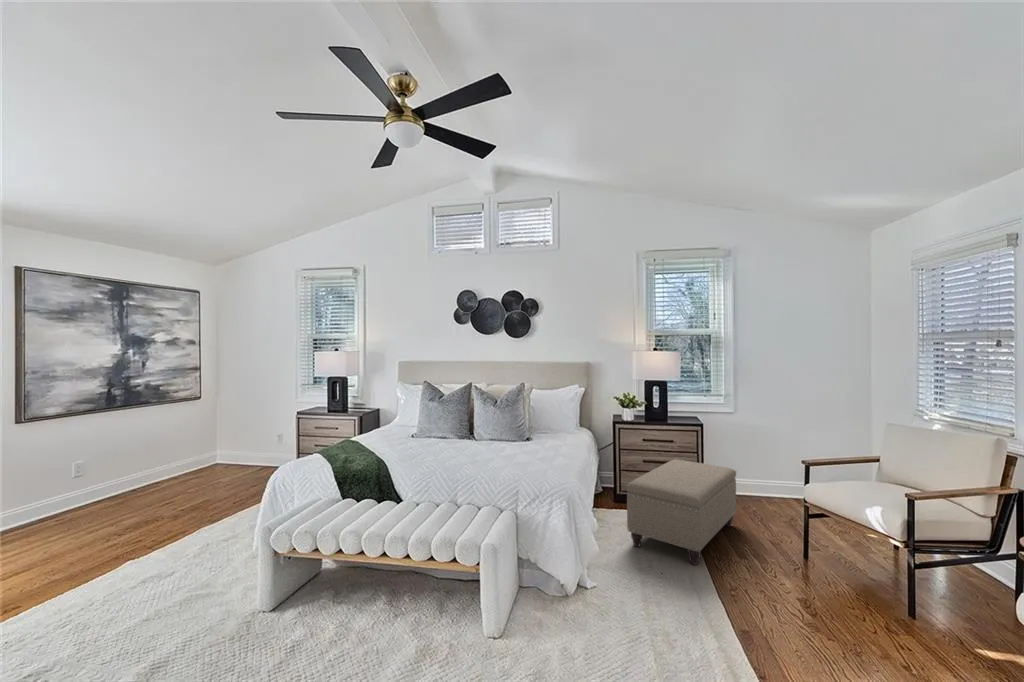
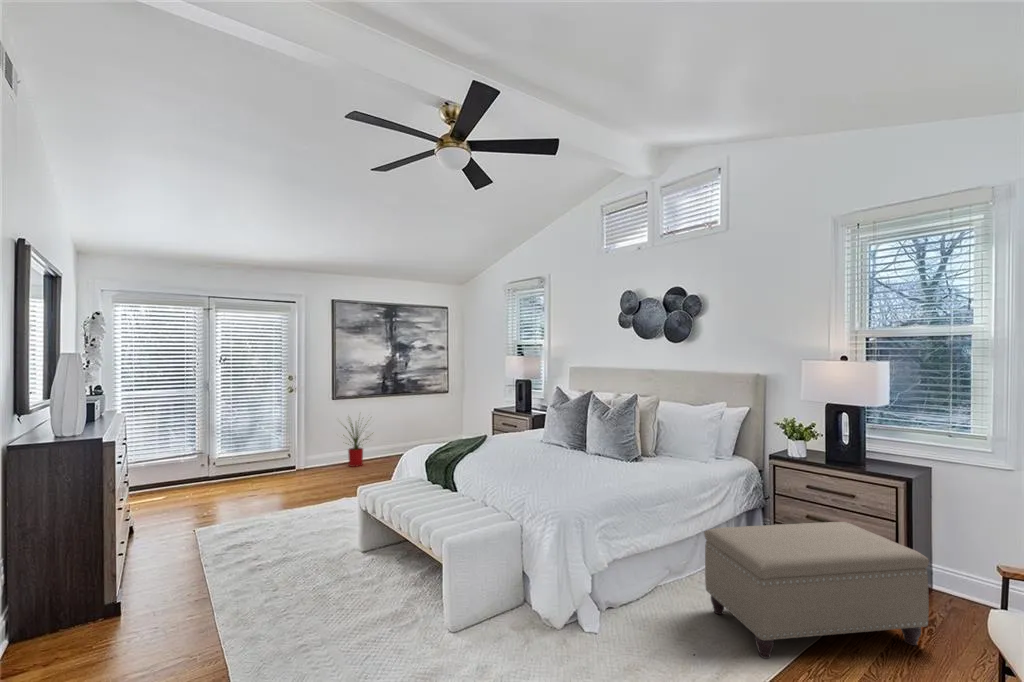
house plant: none [28,433,112,517] -> present [345,423,369,467]

